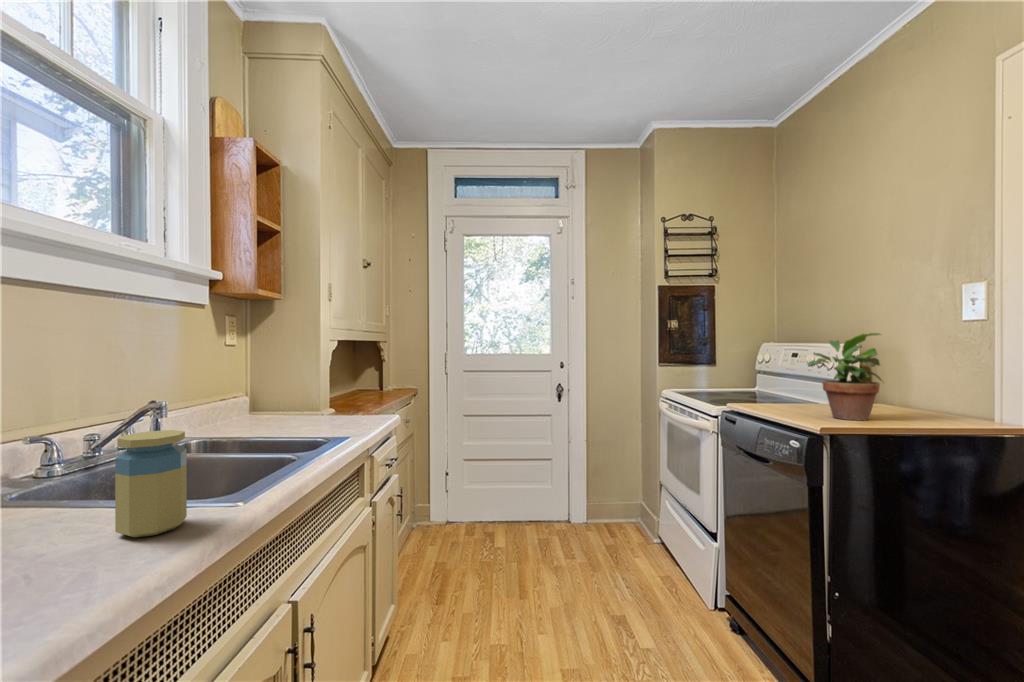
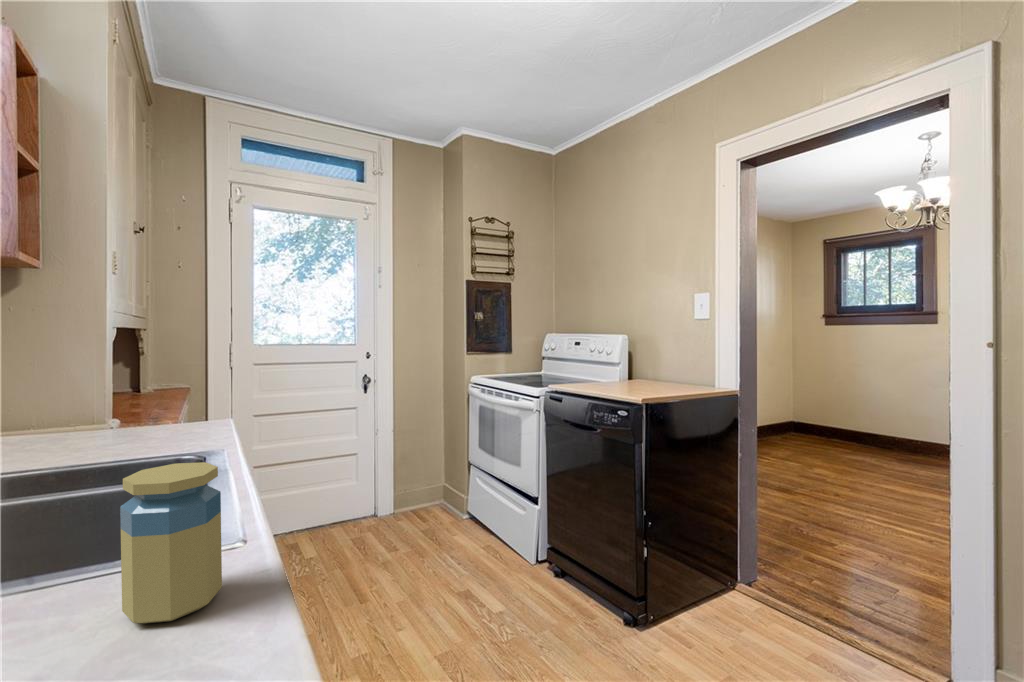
potted plant: present [808,333,881,421] -> none [618,327,667,392]

